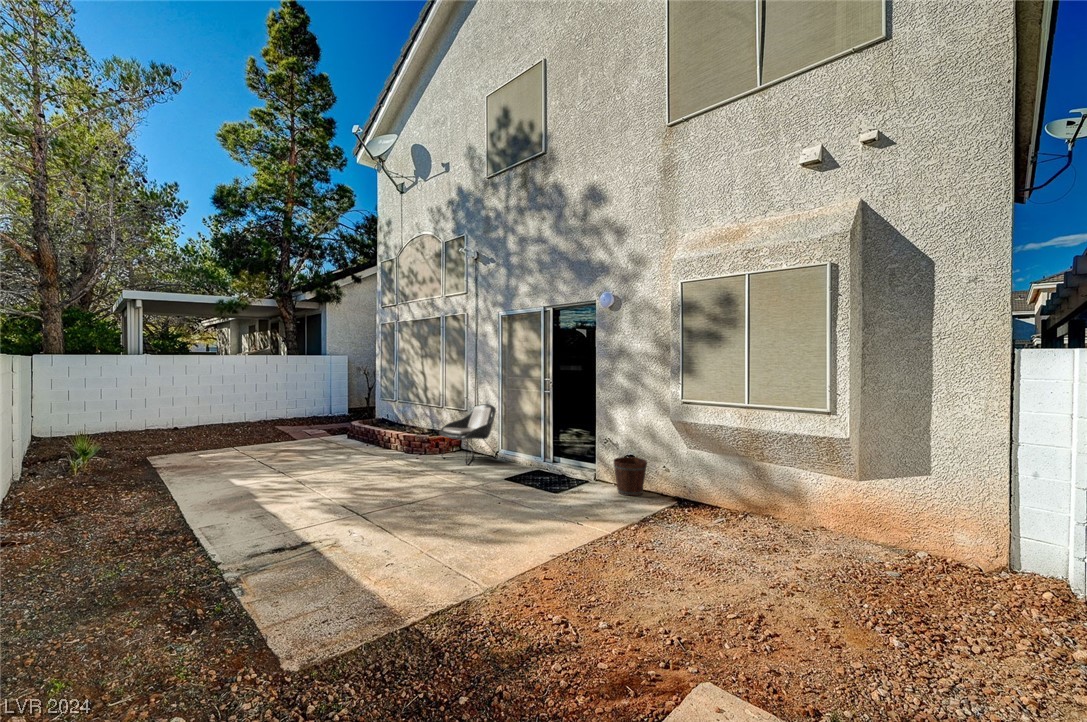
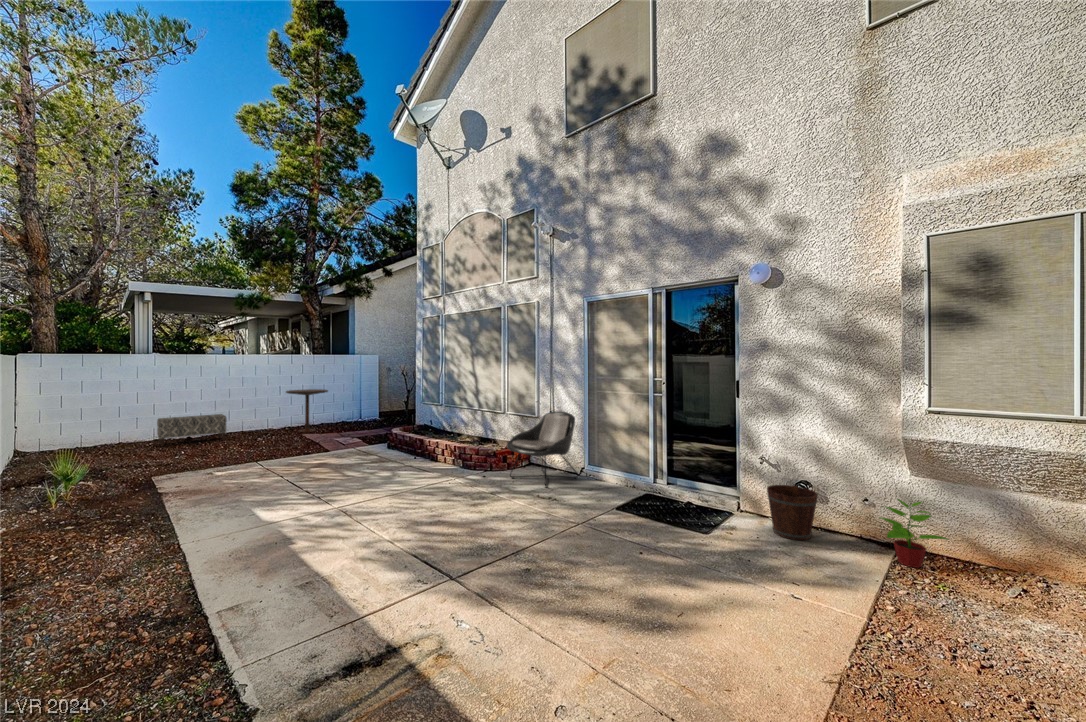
pedestal table: none [261,387,301,425] -> present [286,389,328,432]
bench: none [147,408,208,436] -> present [157,414,227,446]
potted plant: none [675,461,713,510] -> present [880,499,949,568]

